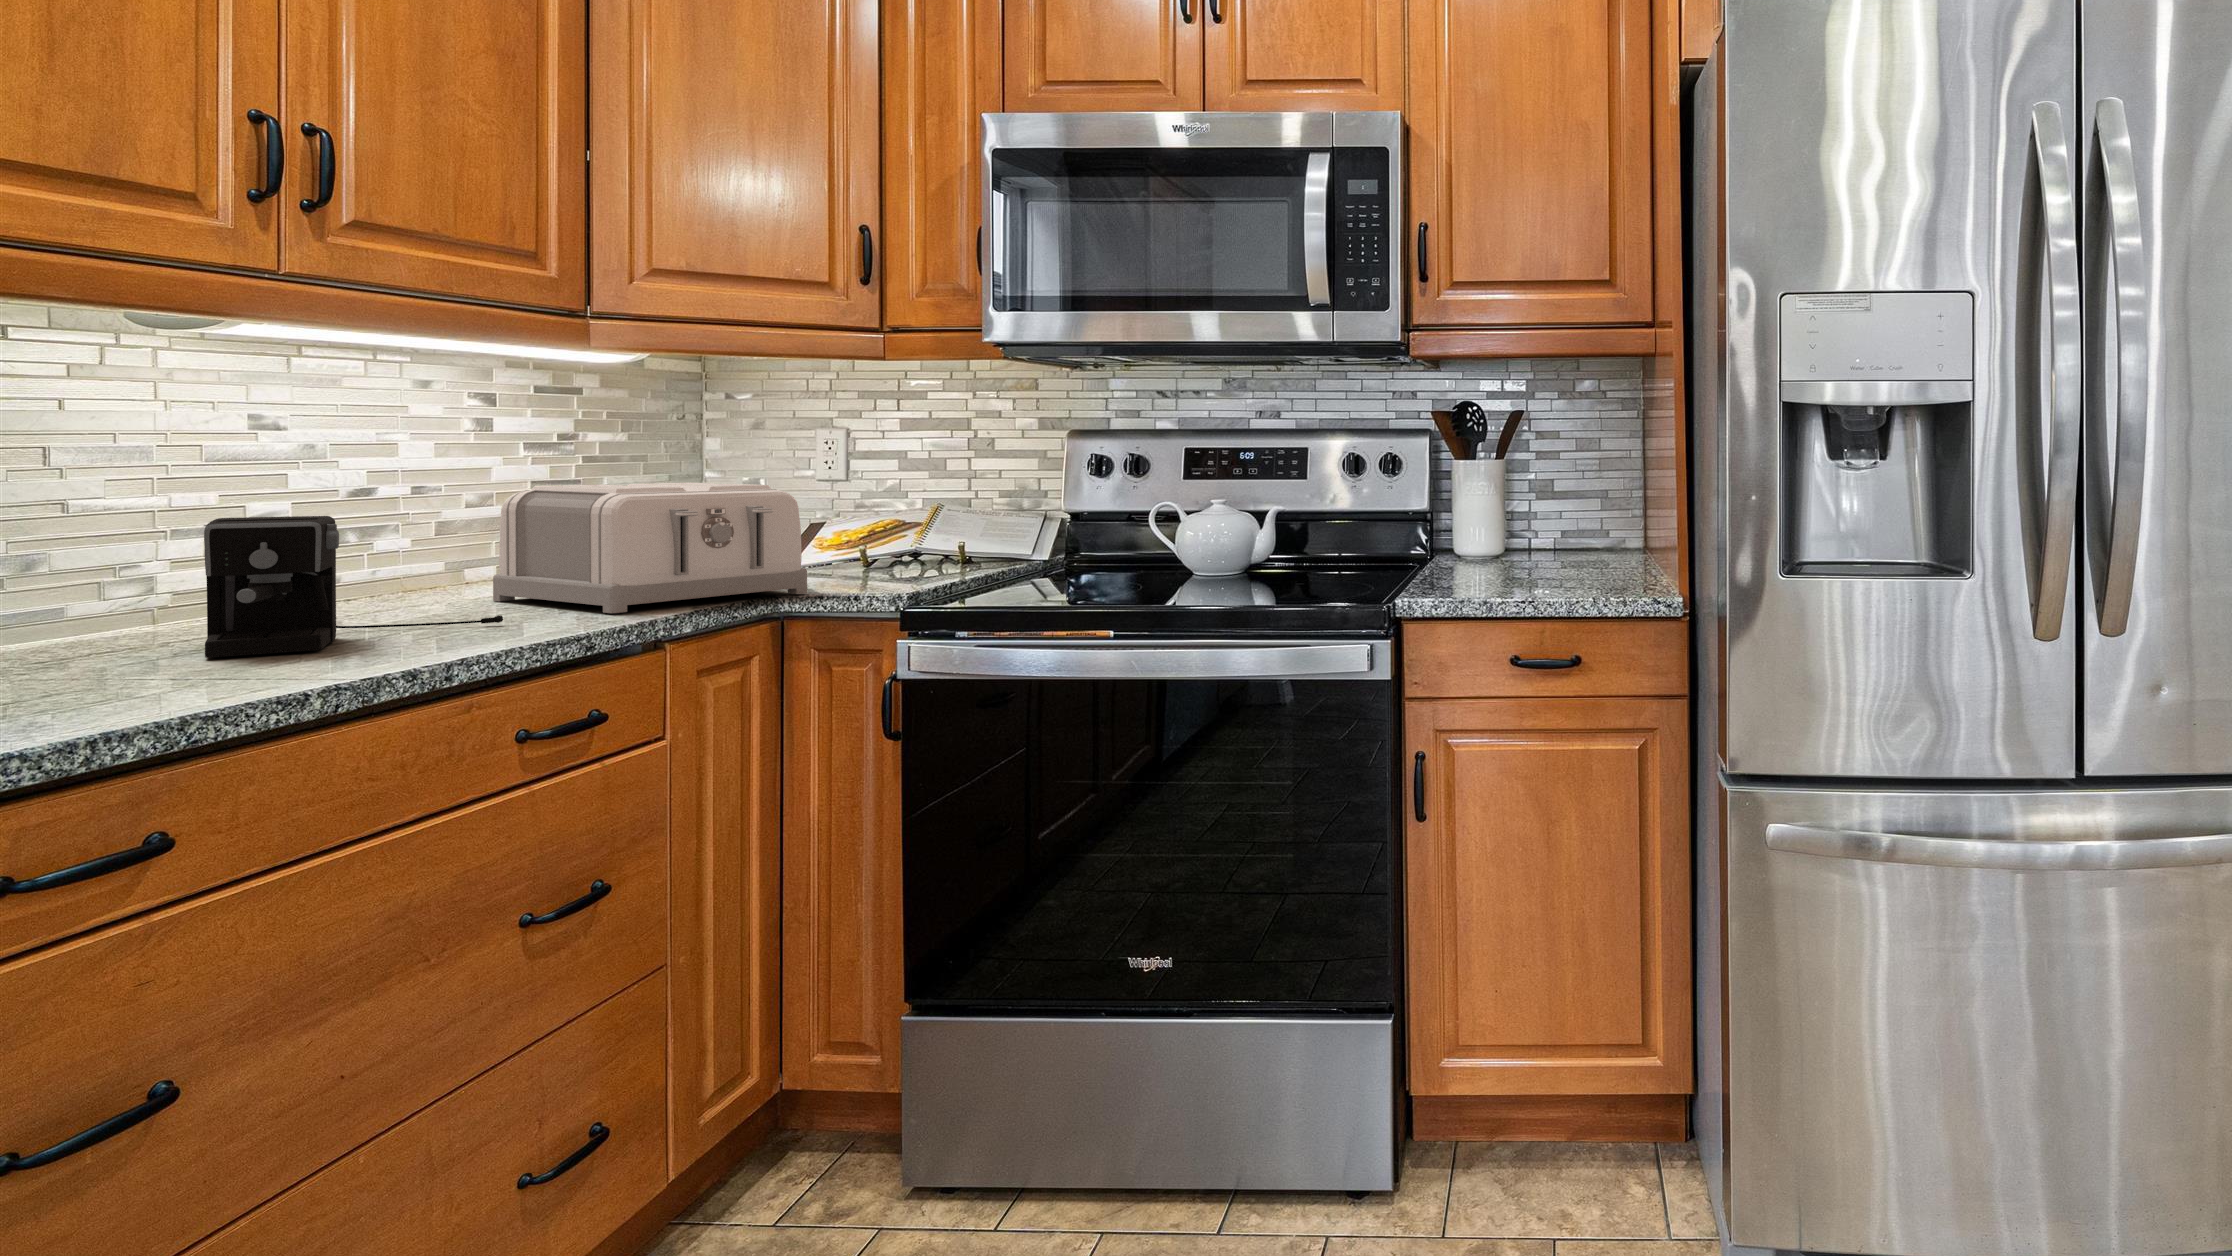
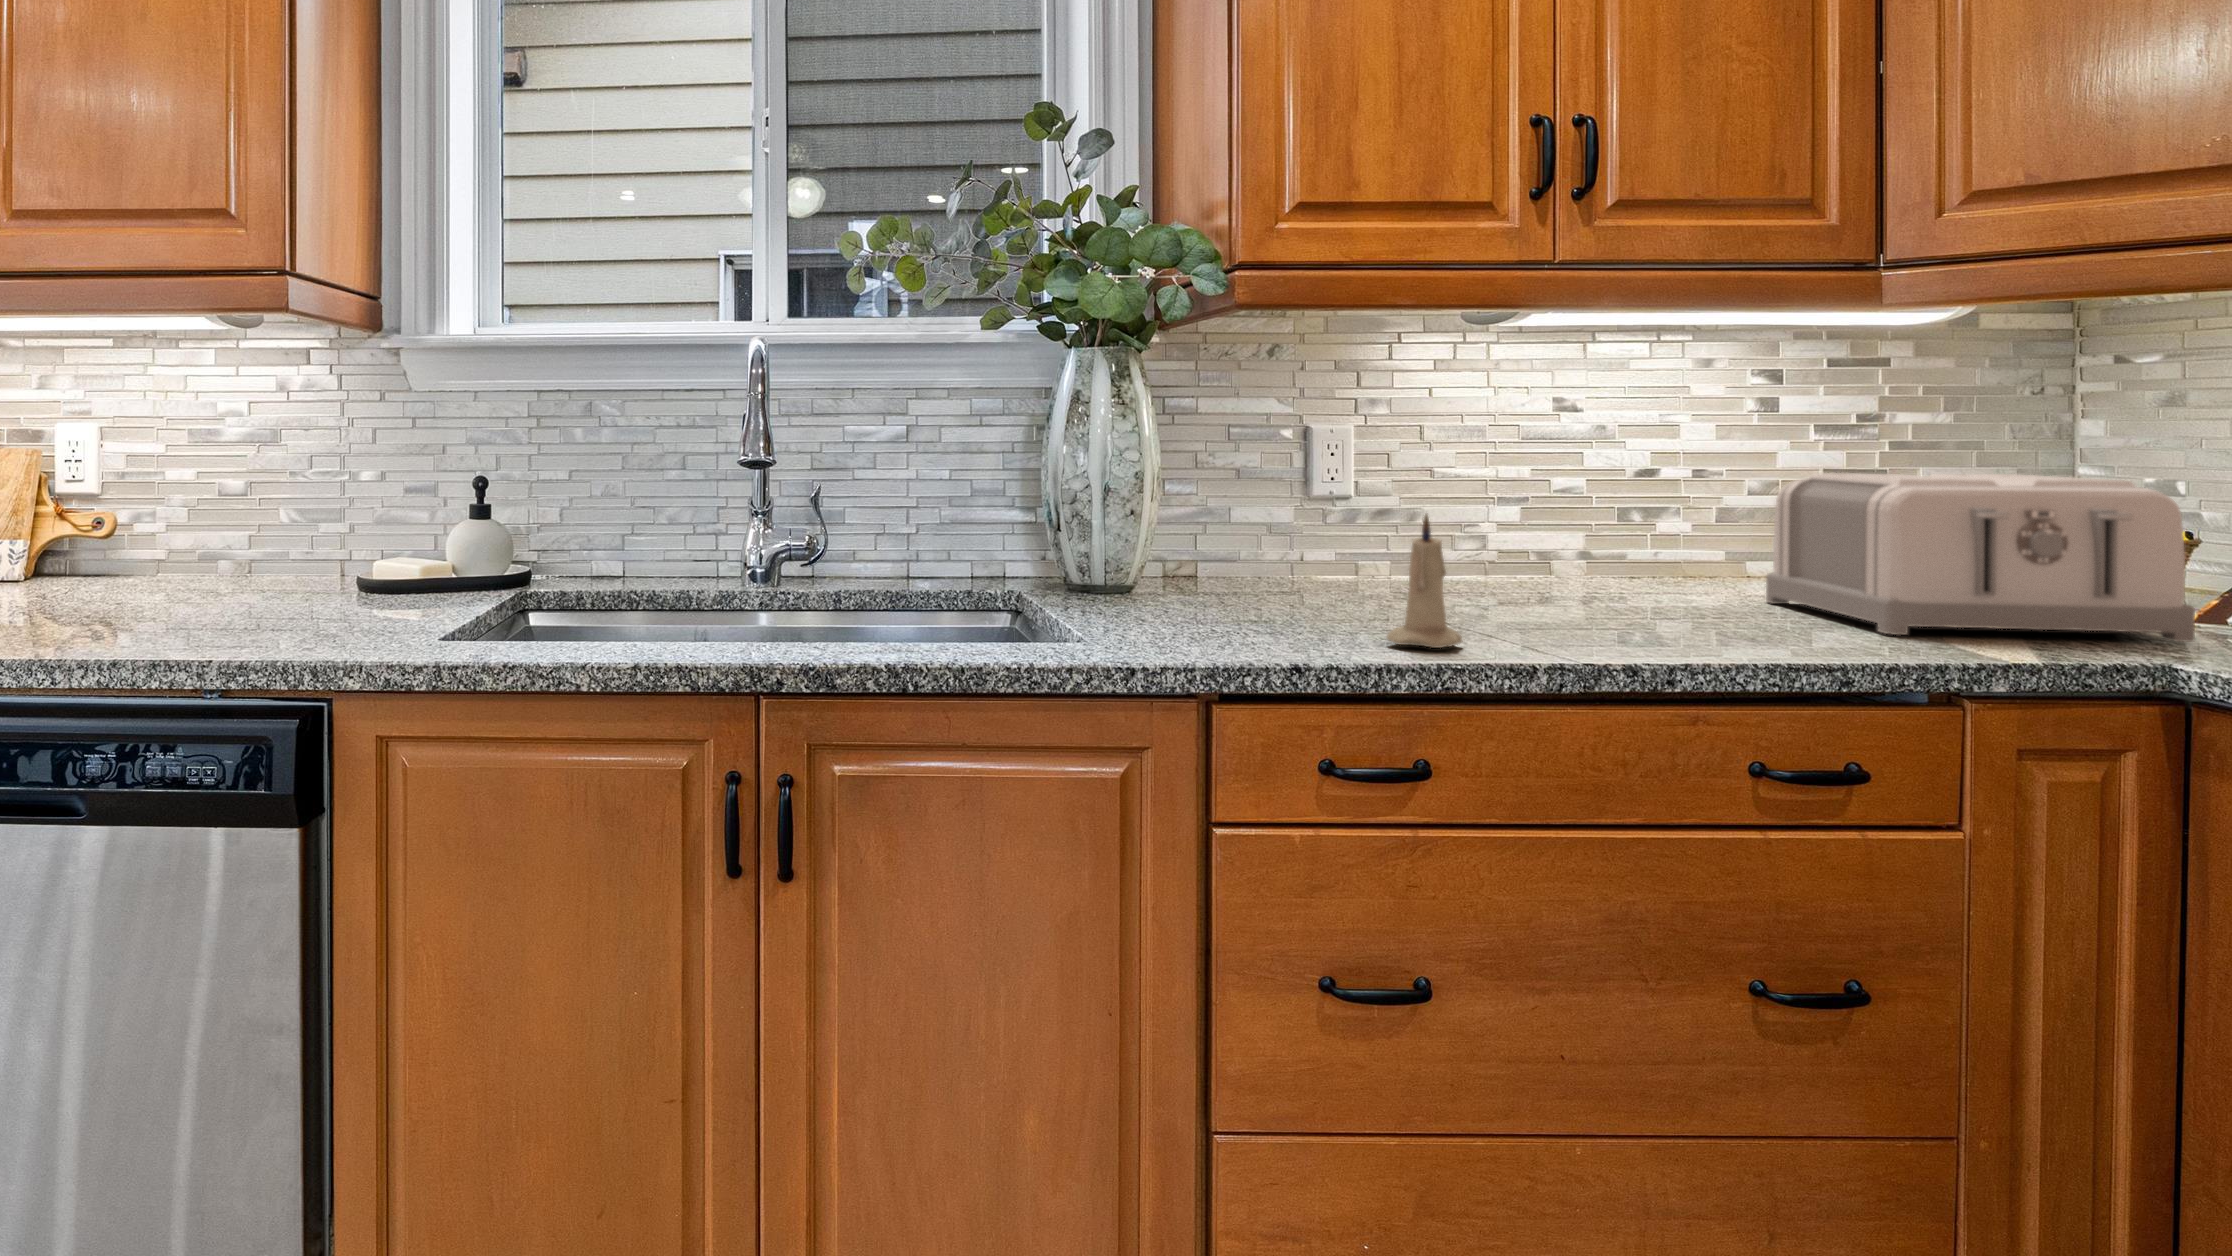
coffee maker: present [204,516,503,658] -> none [1480,496,1756,633]
candle: none [94,539,203,690] -> present [1387,514,1463,648]

